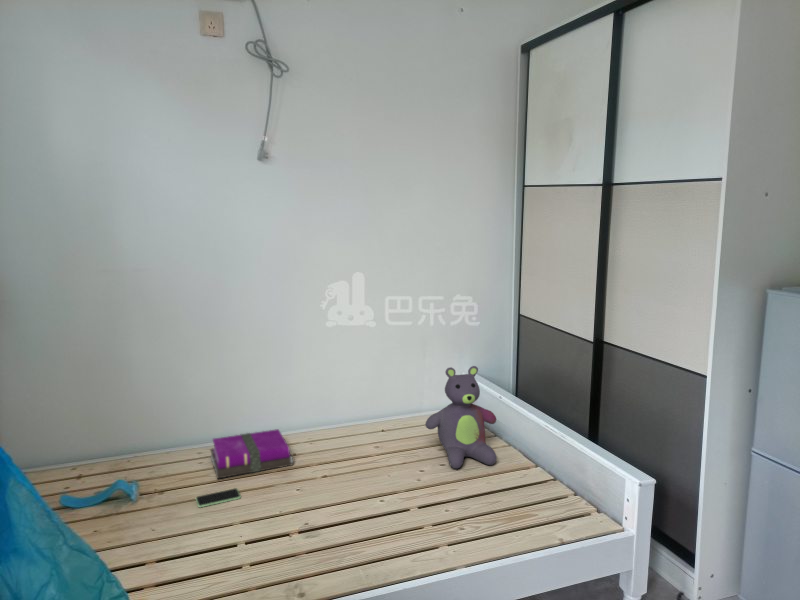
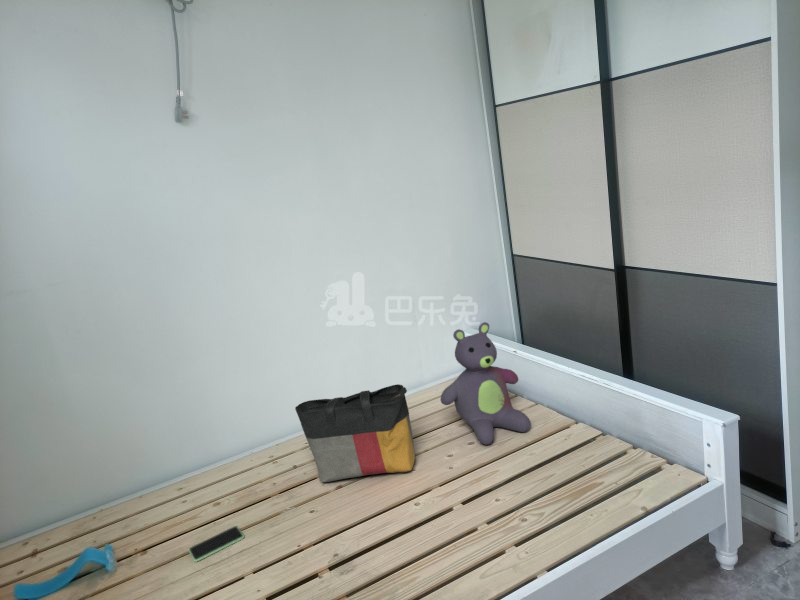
tote bag: none [303,401,395,476] -> present [295,384,415,482]
notebook: present [211,429,293,478] -> none [191,440,296,518]

